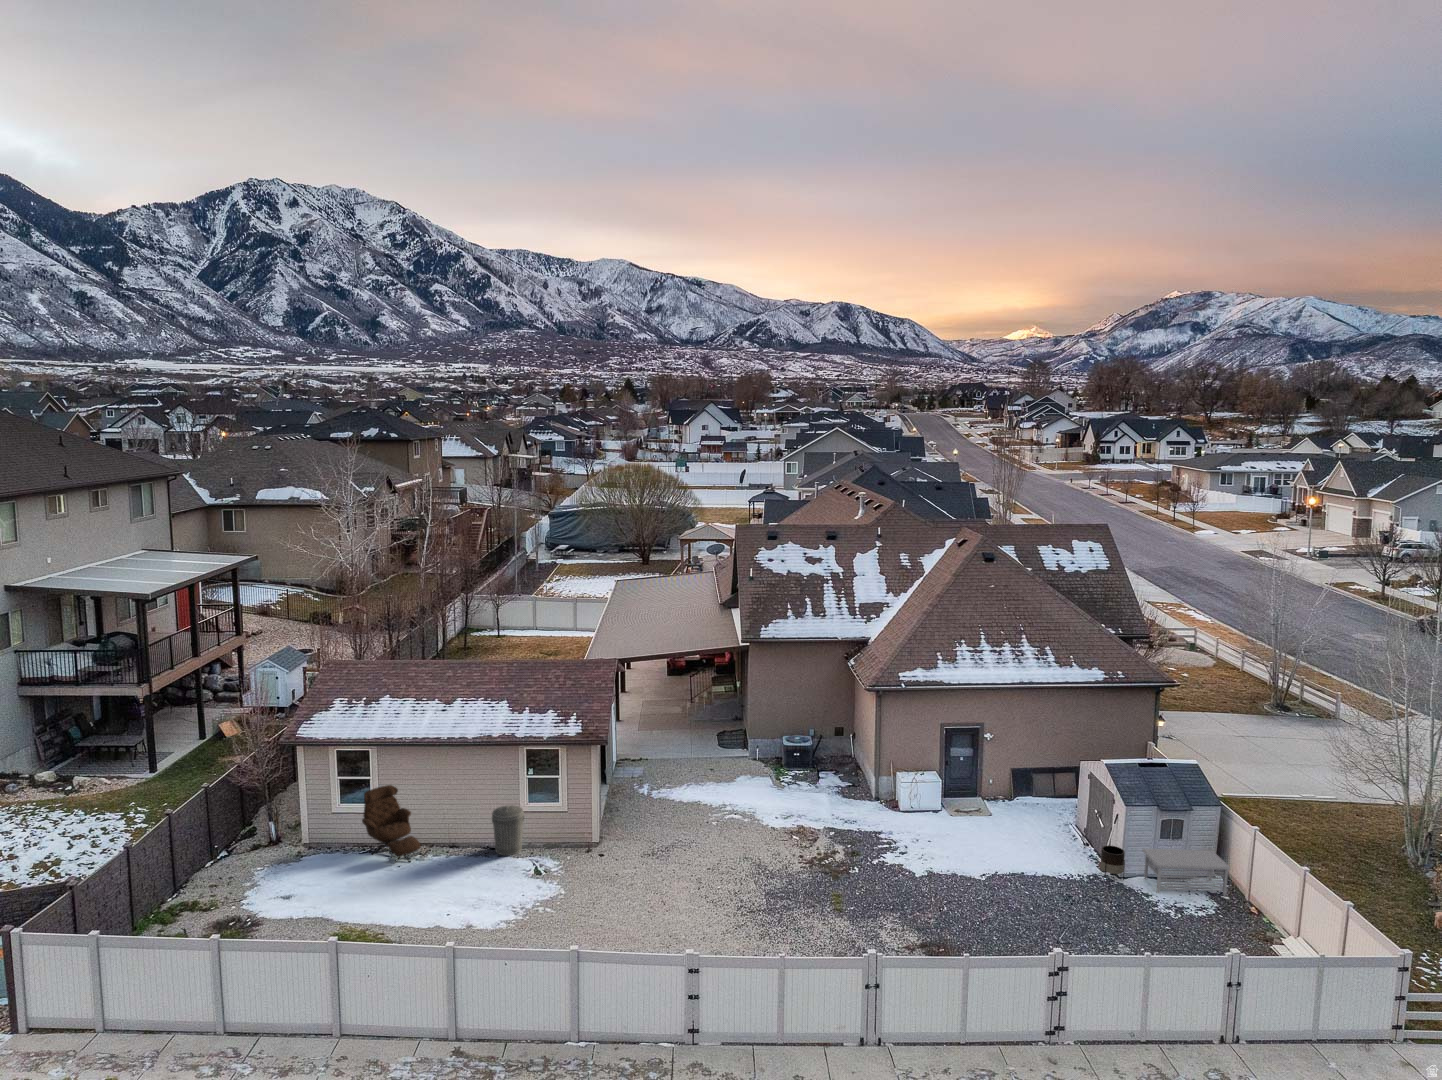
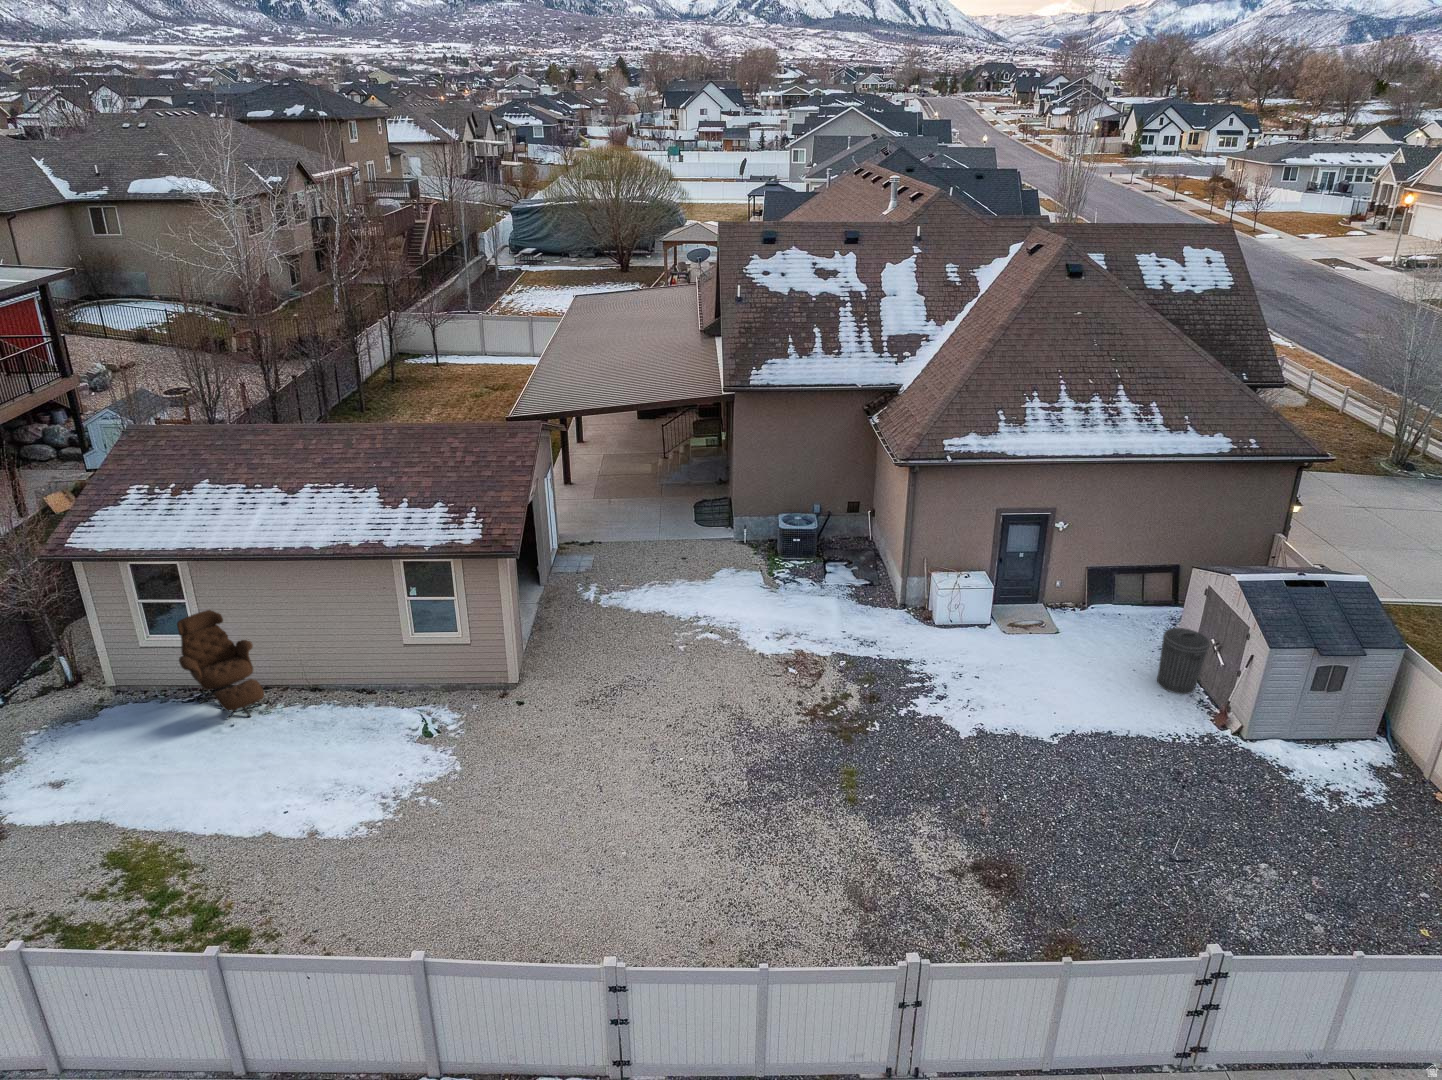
trash can: present [492,805,524,855] -> present [1157,628,1210,694]
planter: present [1100,846,1125,880] -> none [1220,698,1260,746]
storage bench: present [1142,849,1230,896] -> none [1279,704,1417,773]

